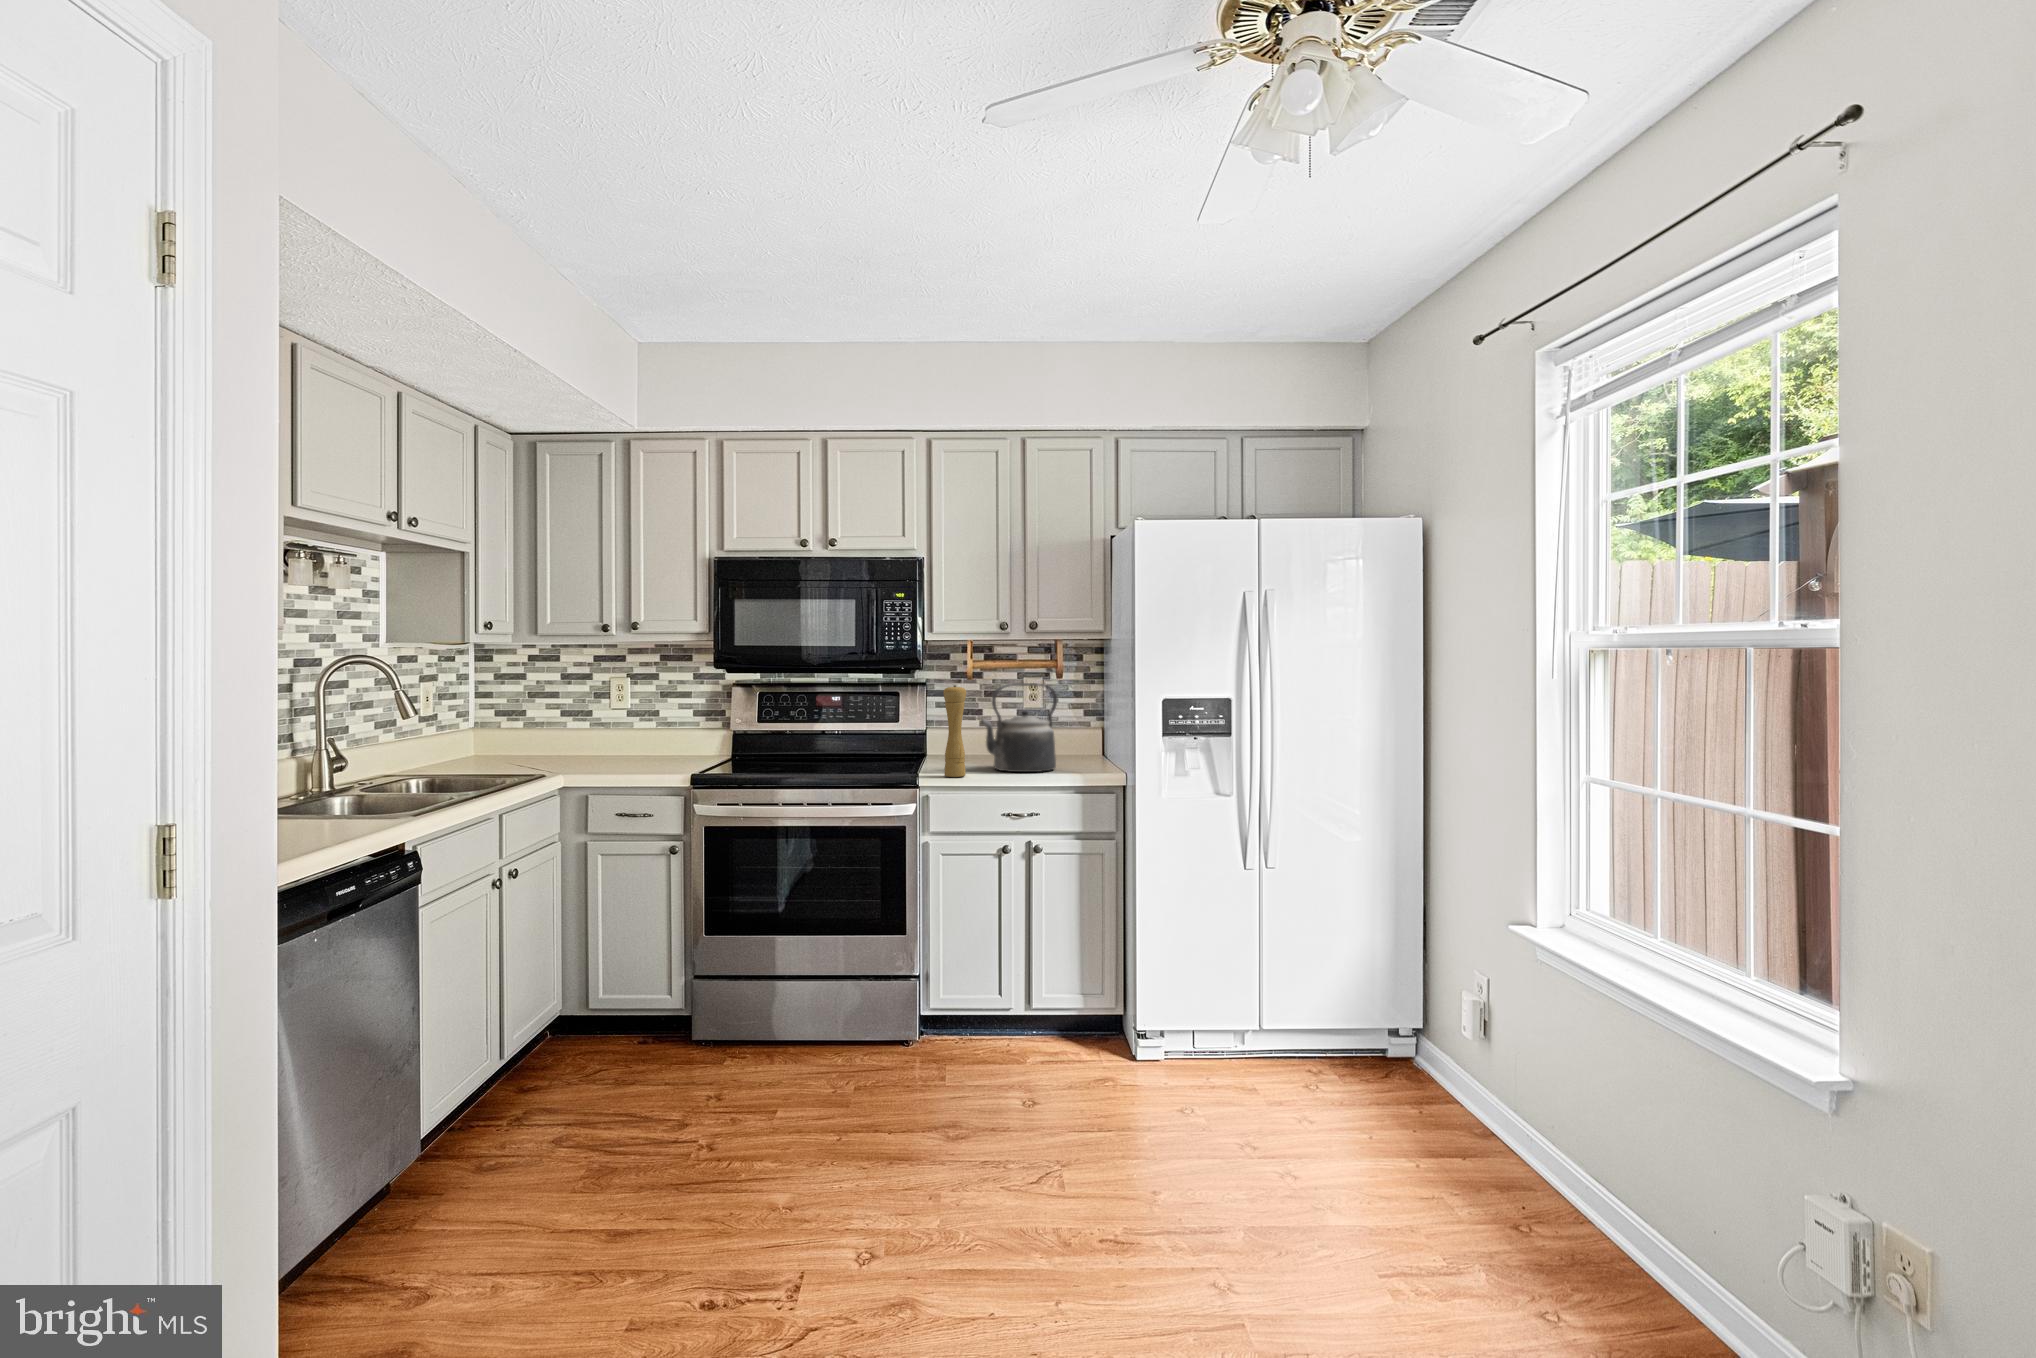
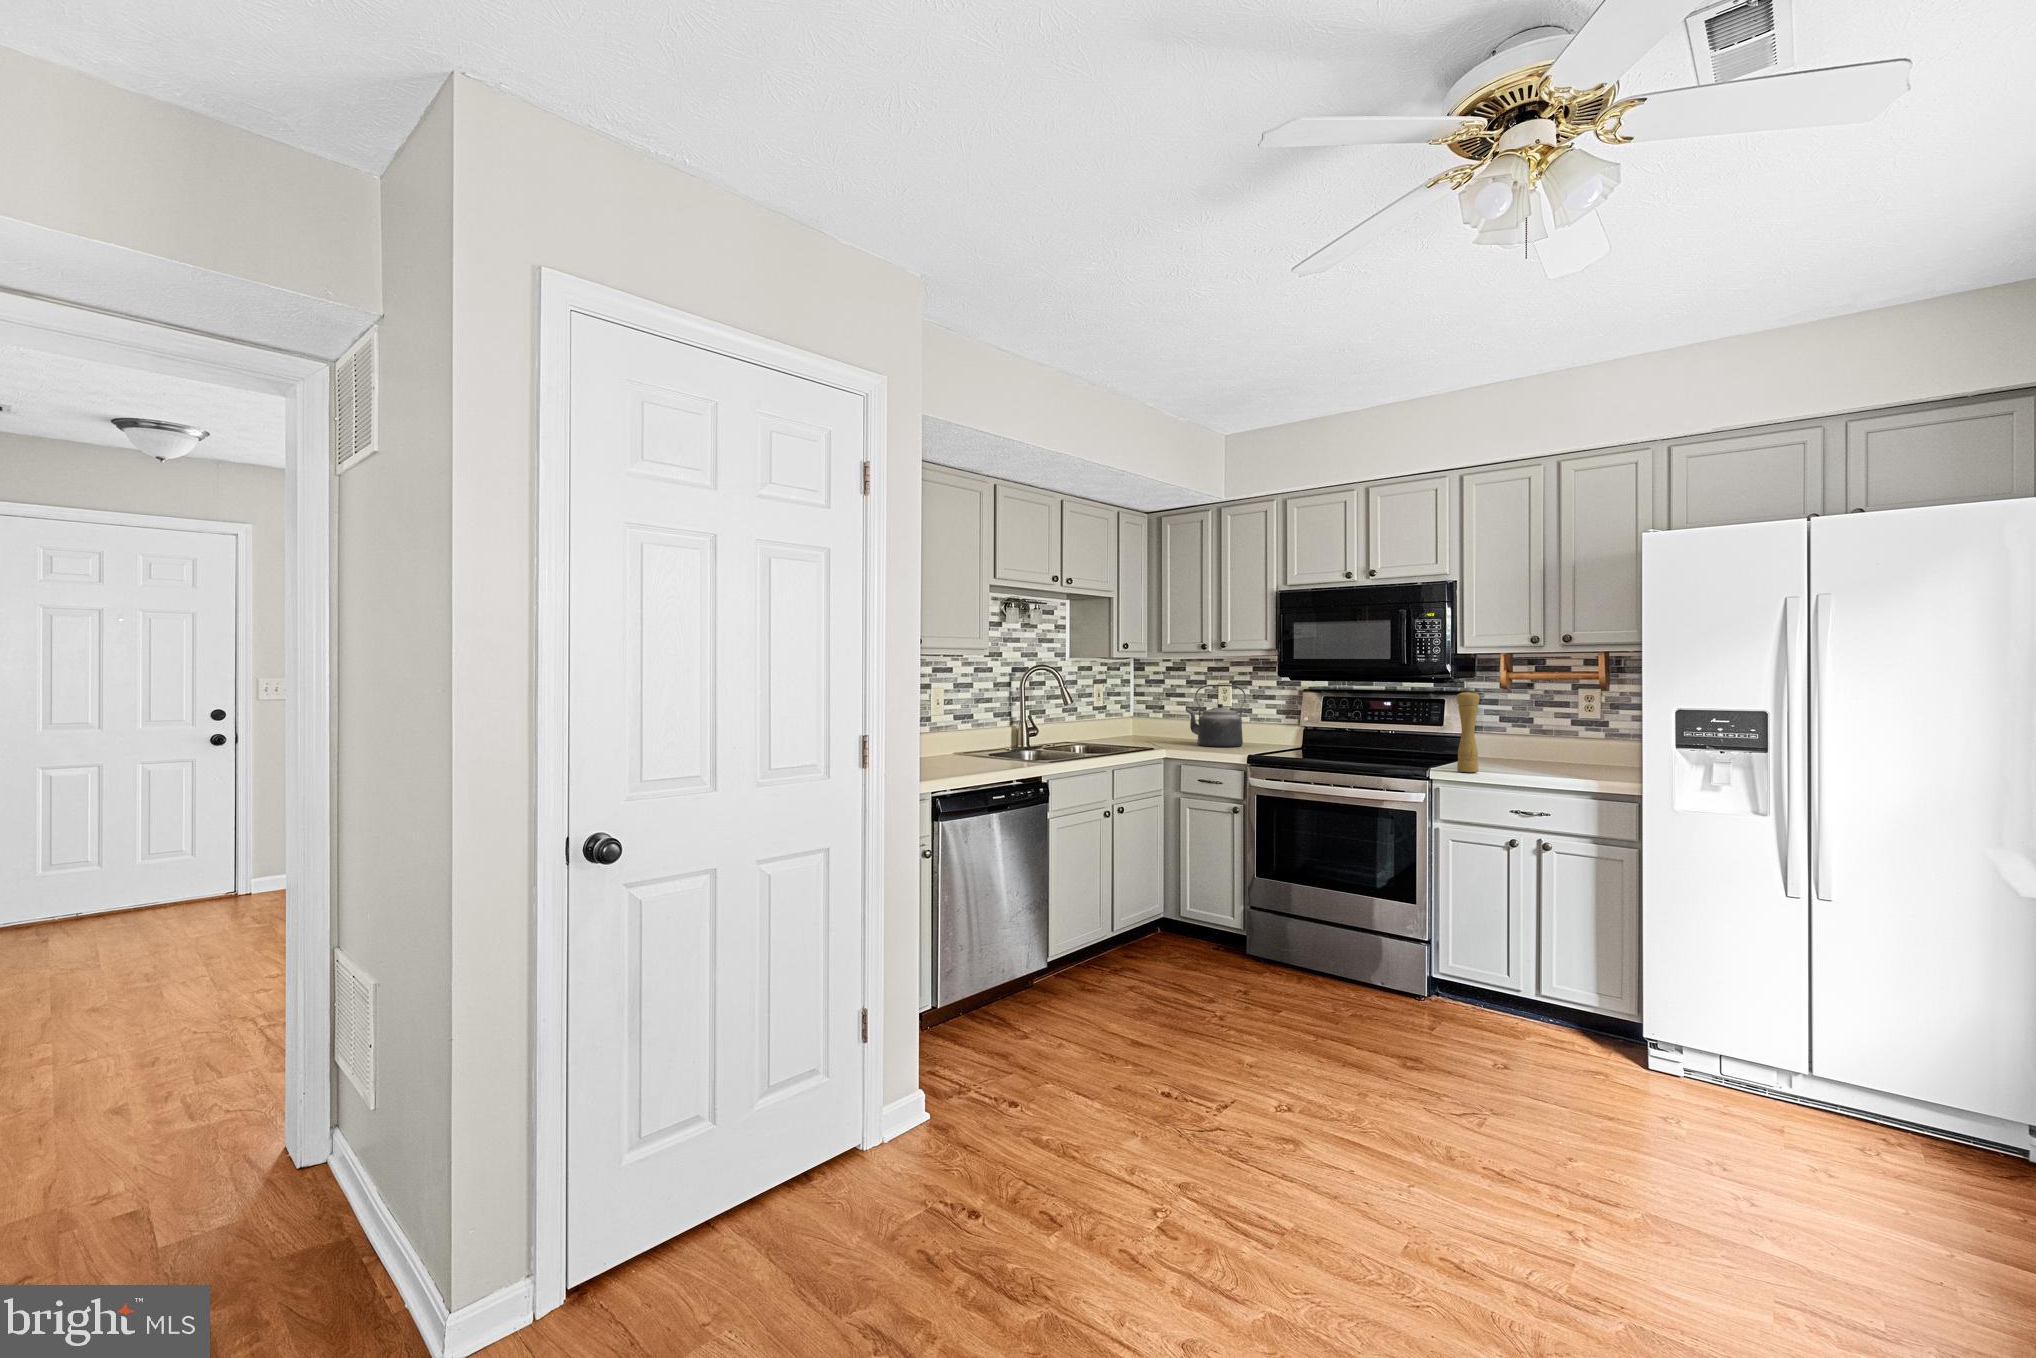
kettle: present [981,683,1057,772] -> present [1186,685,1245,747]

